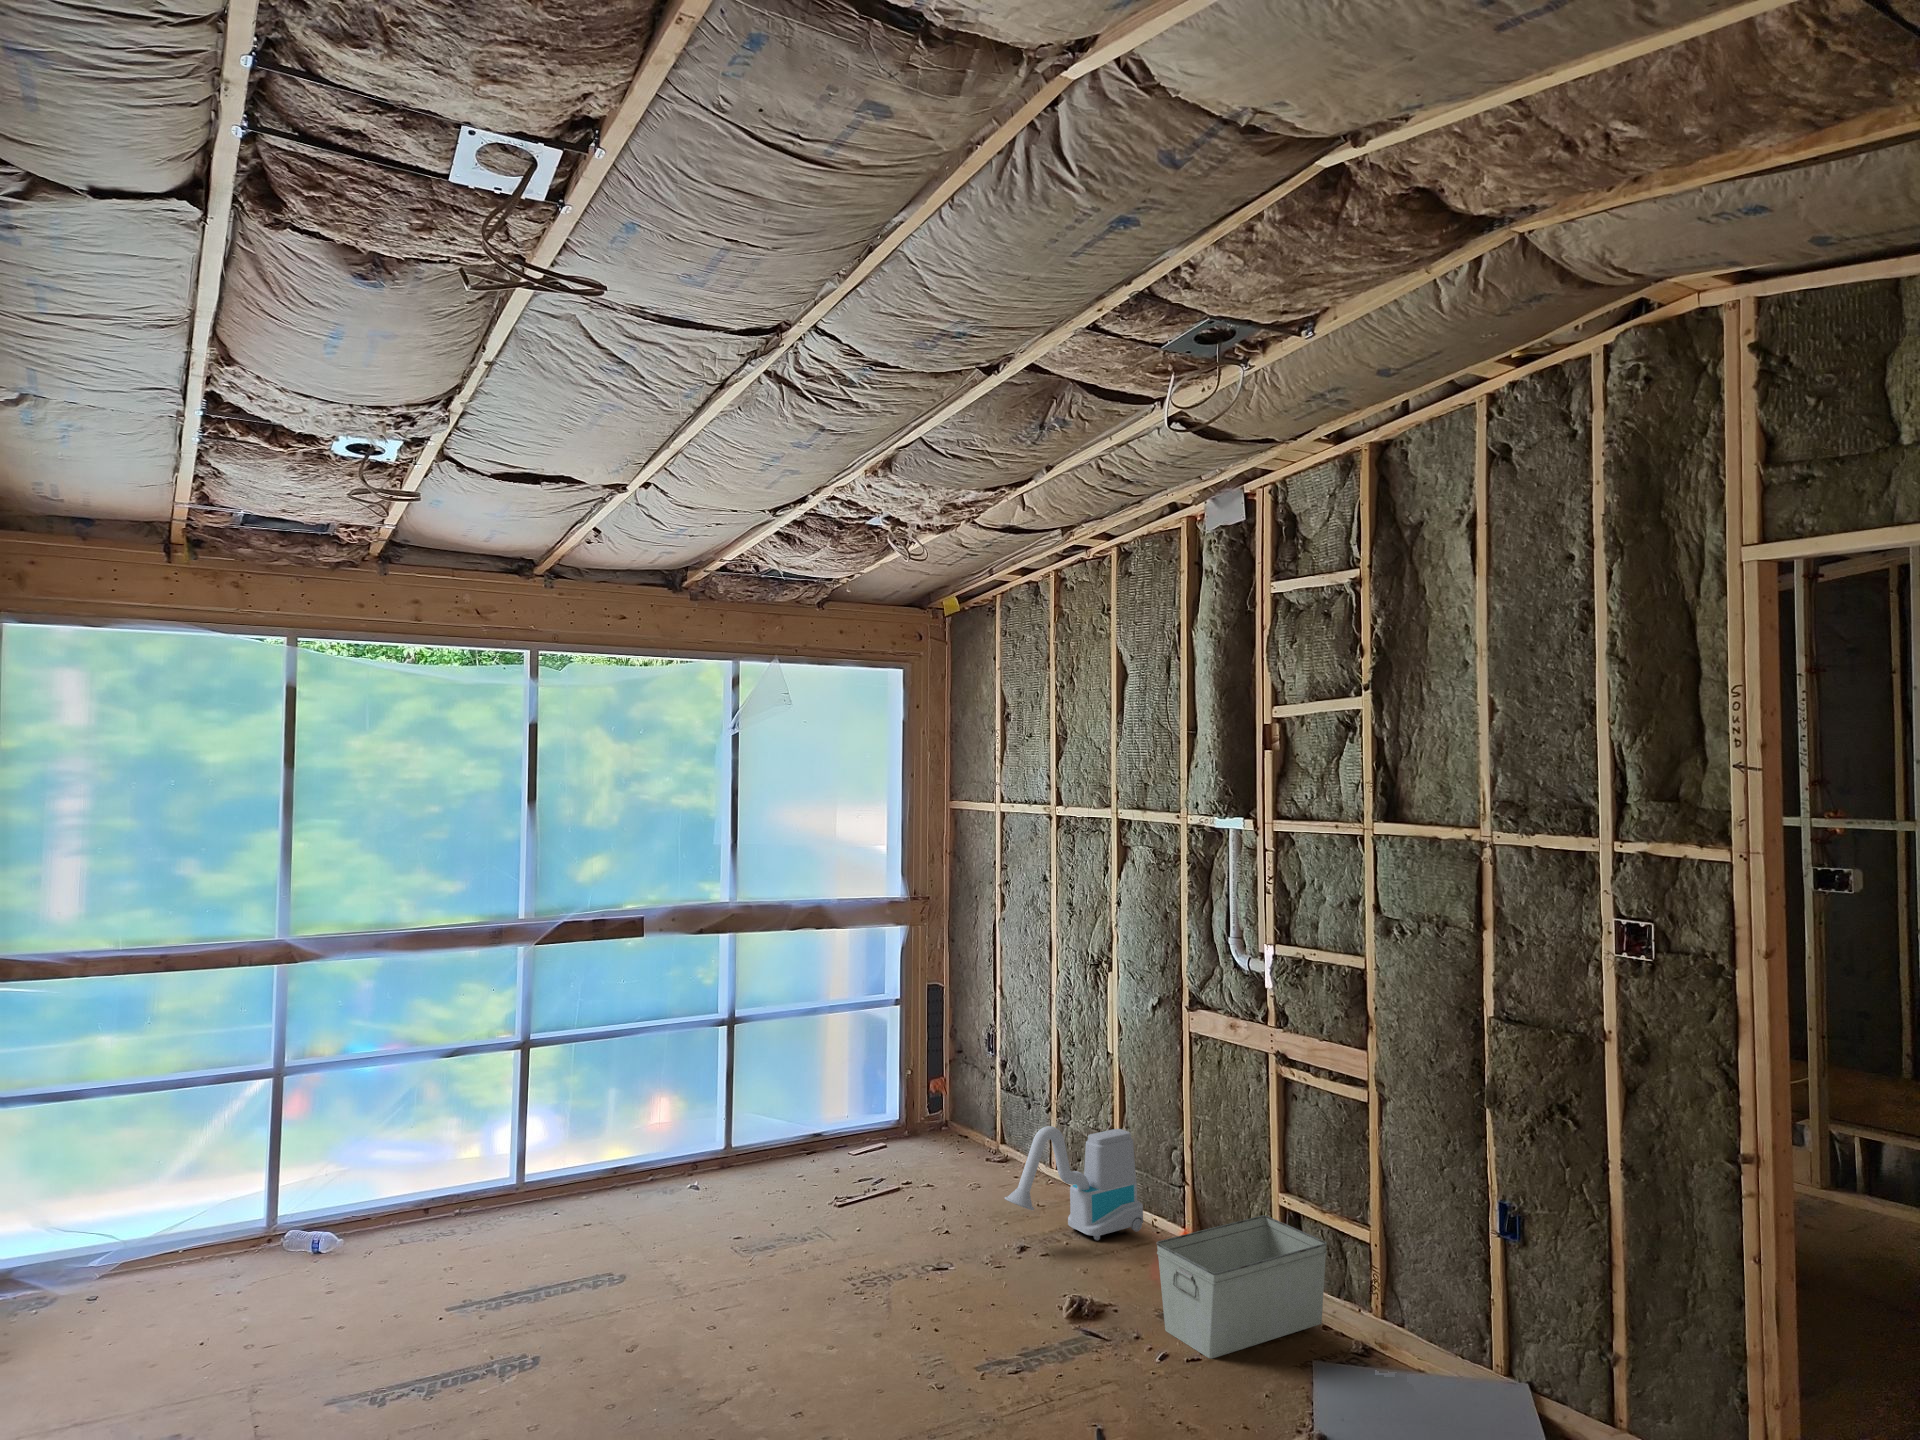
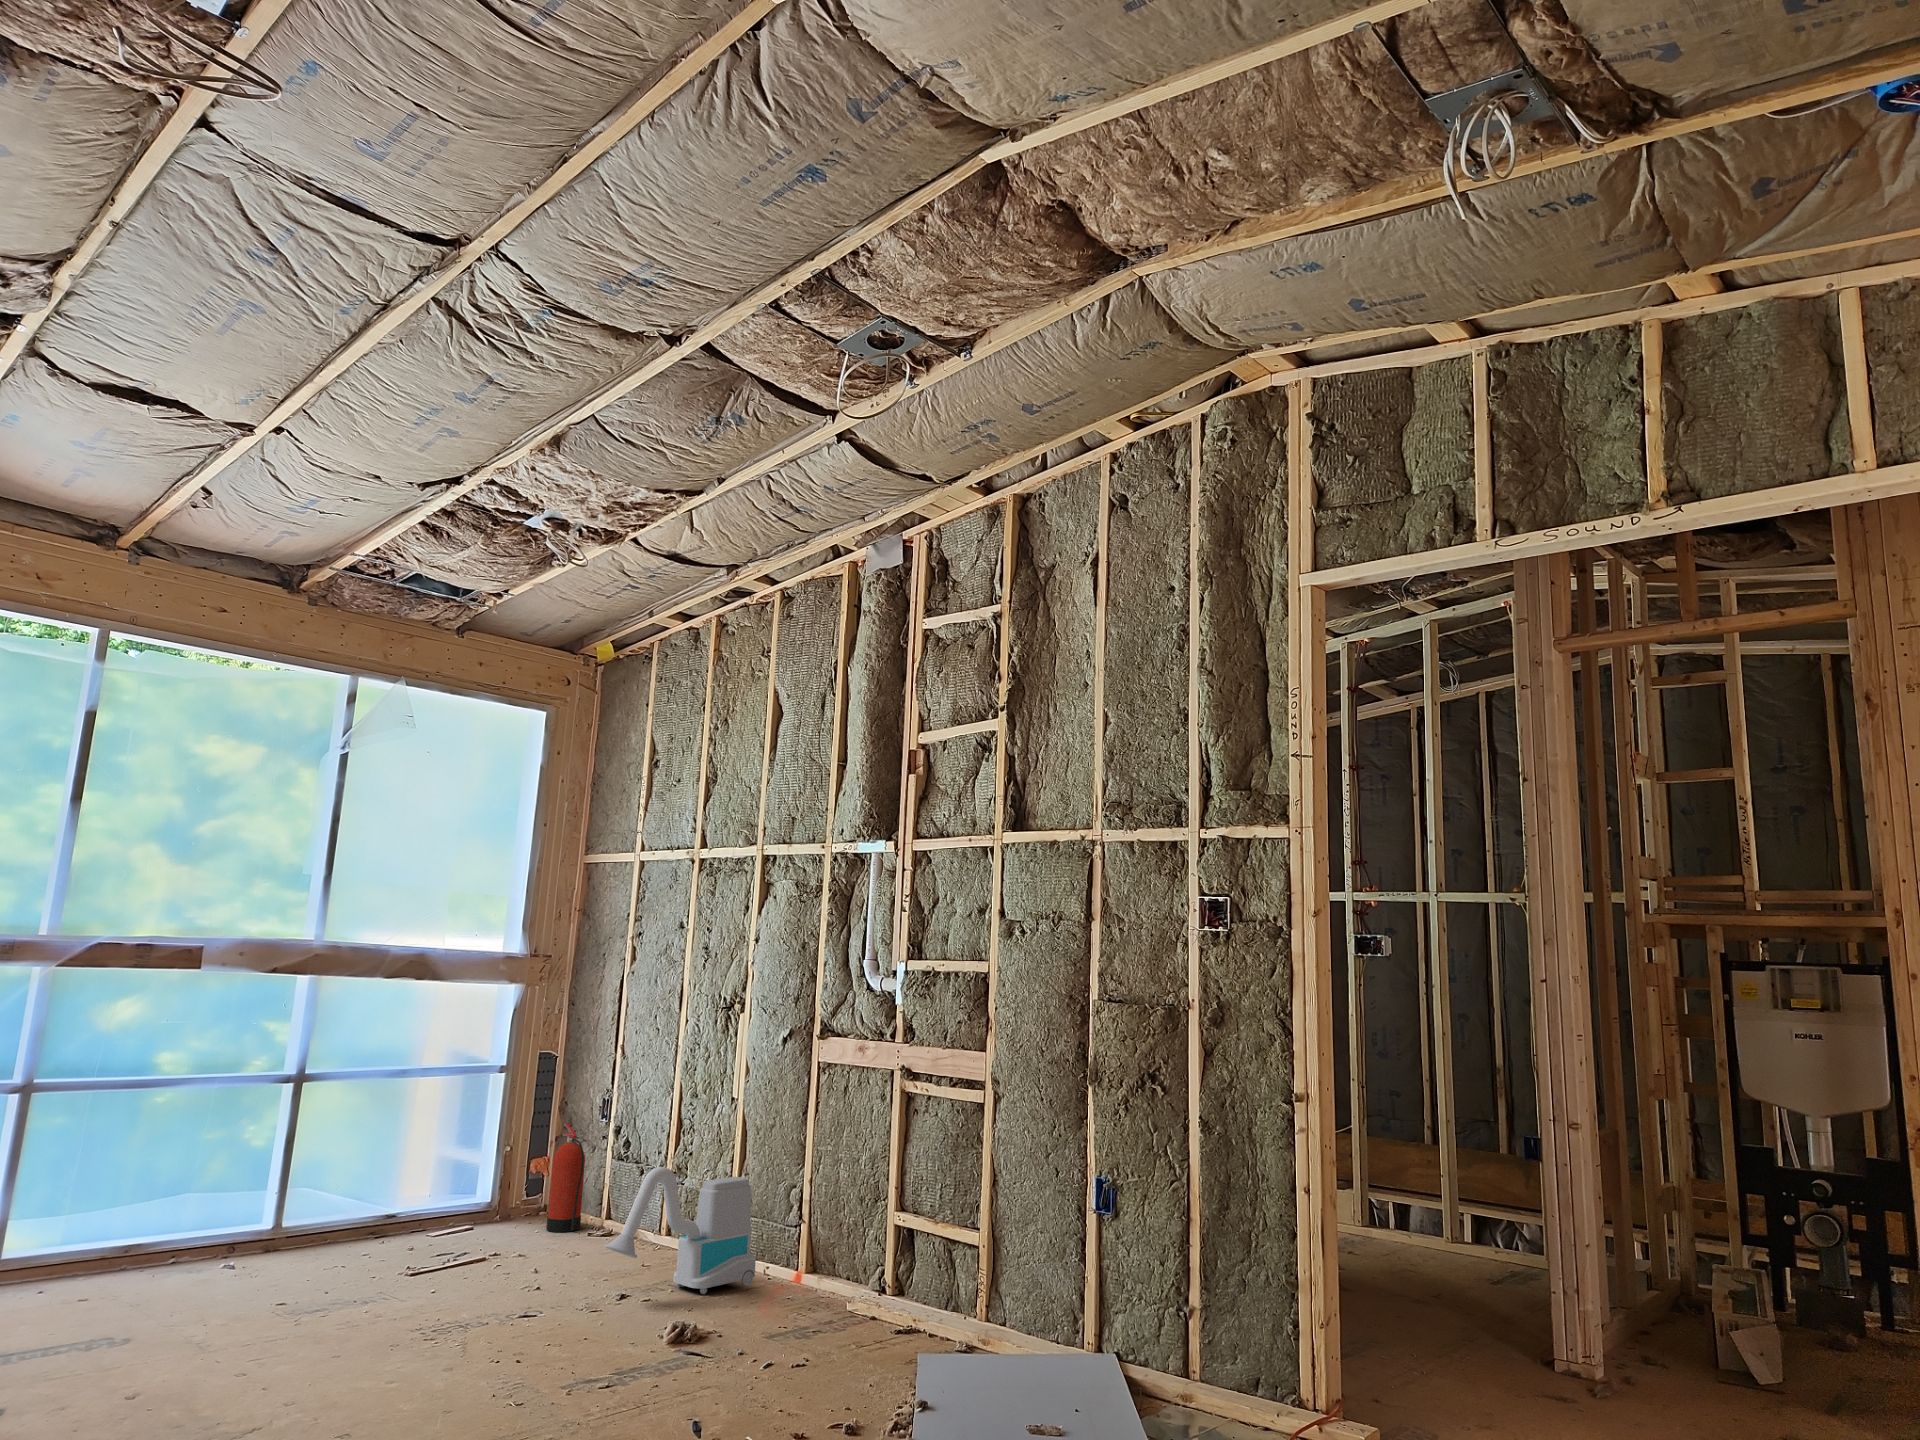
fire extinguisher: none [950,1053,979,1150] -> present [546,1124,585,1232]
storage bin: present [1156,1215,1327,1359] -> none [766,1240,939,1375]

